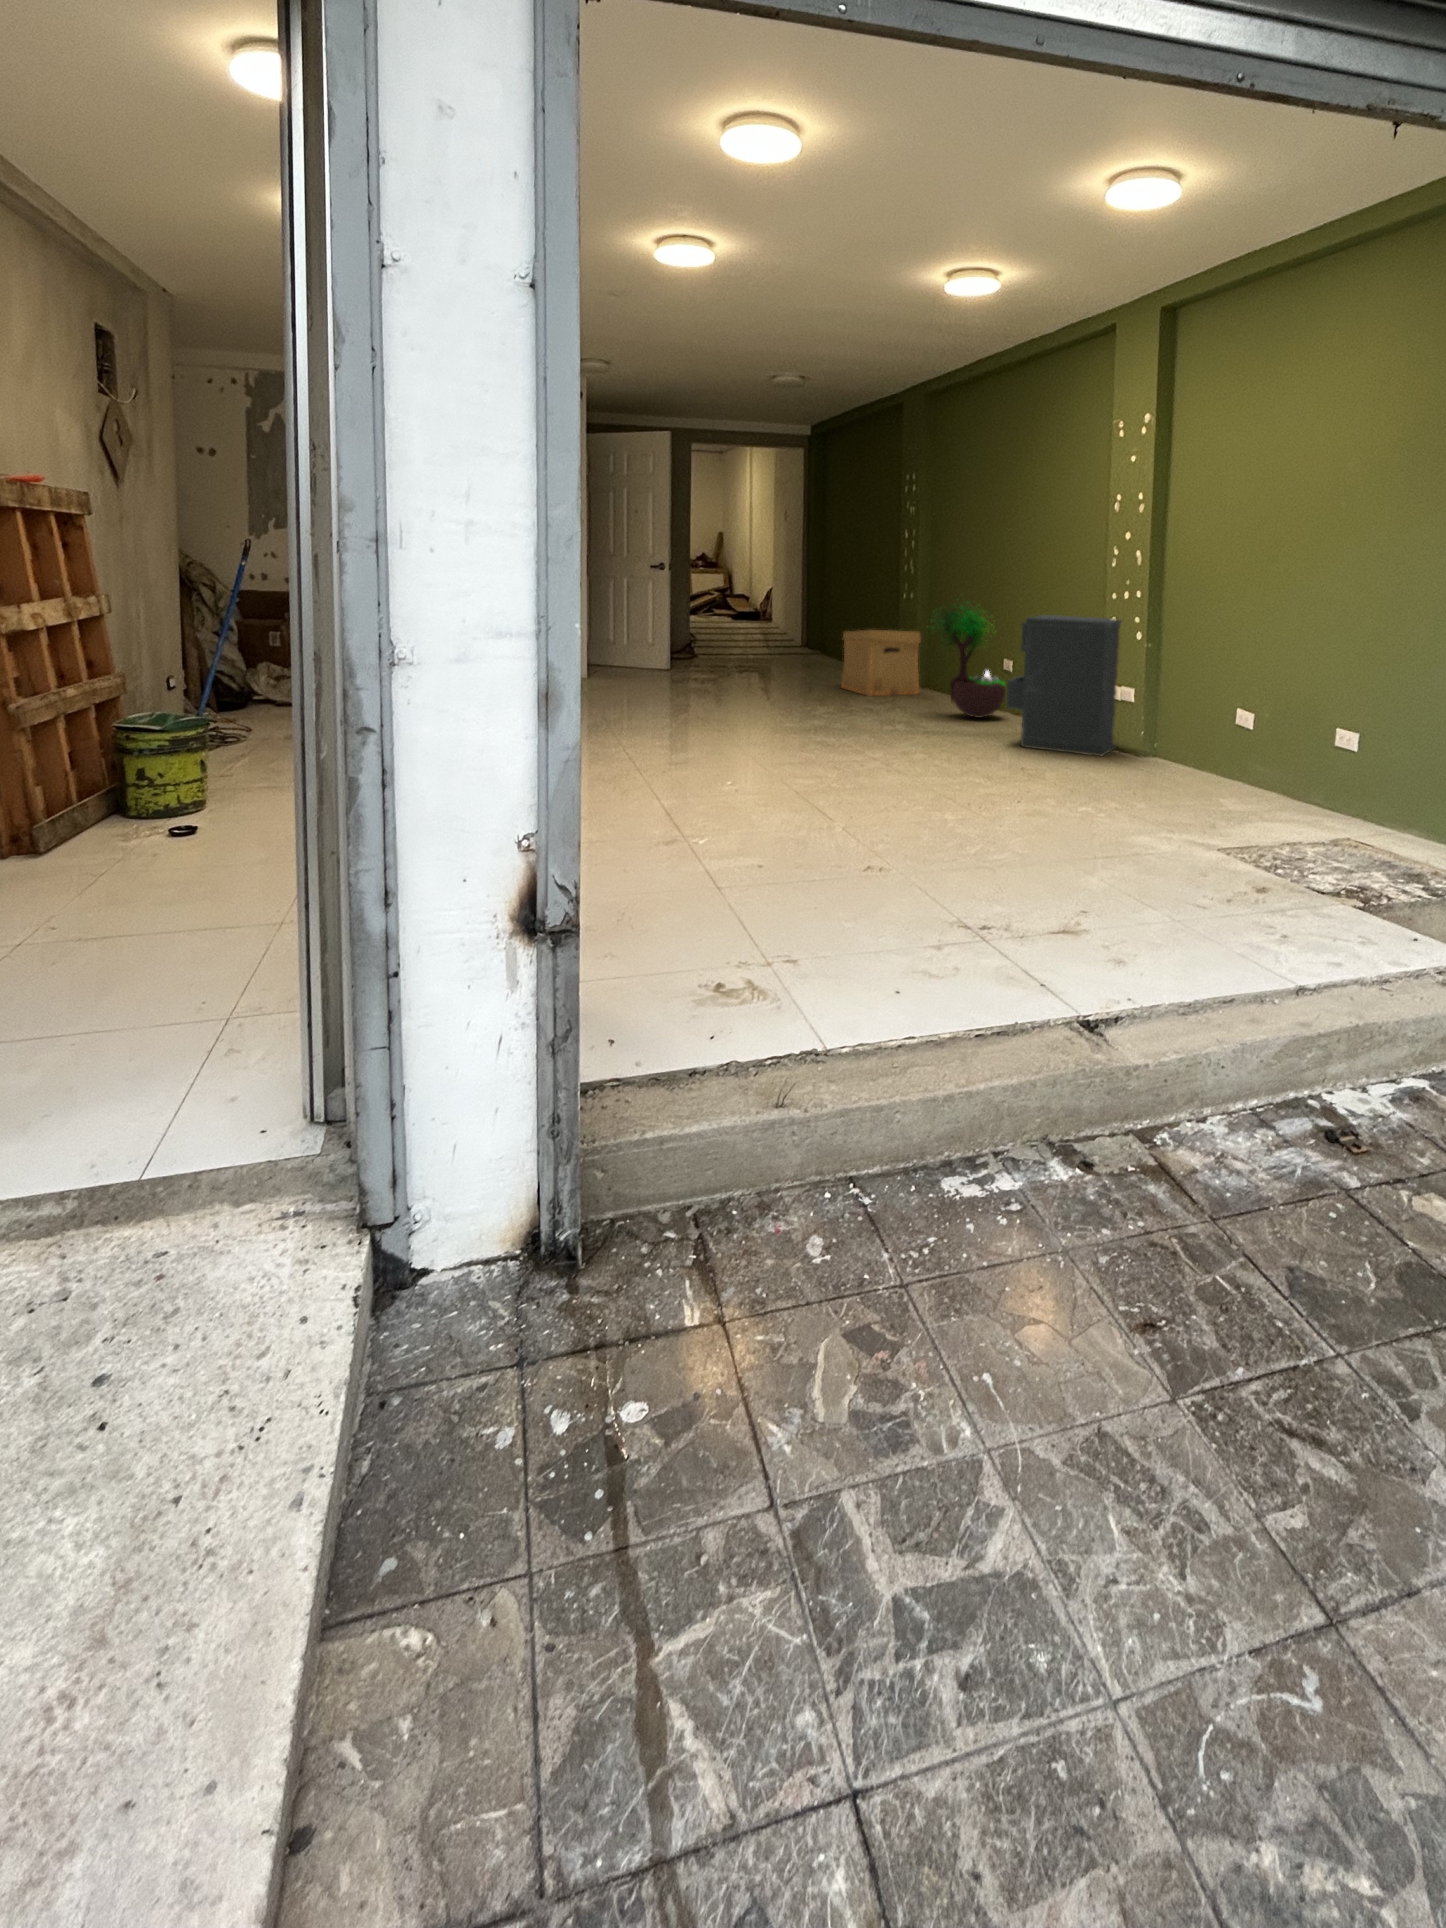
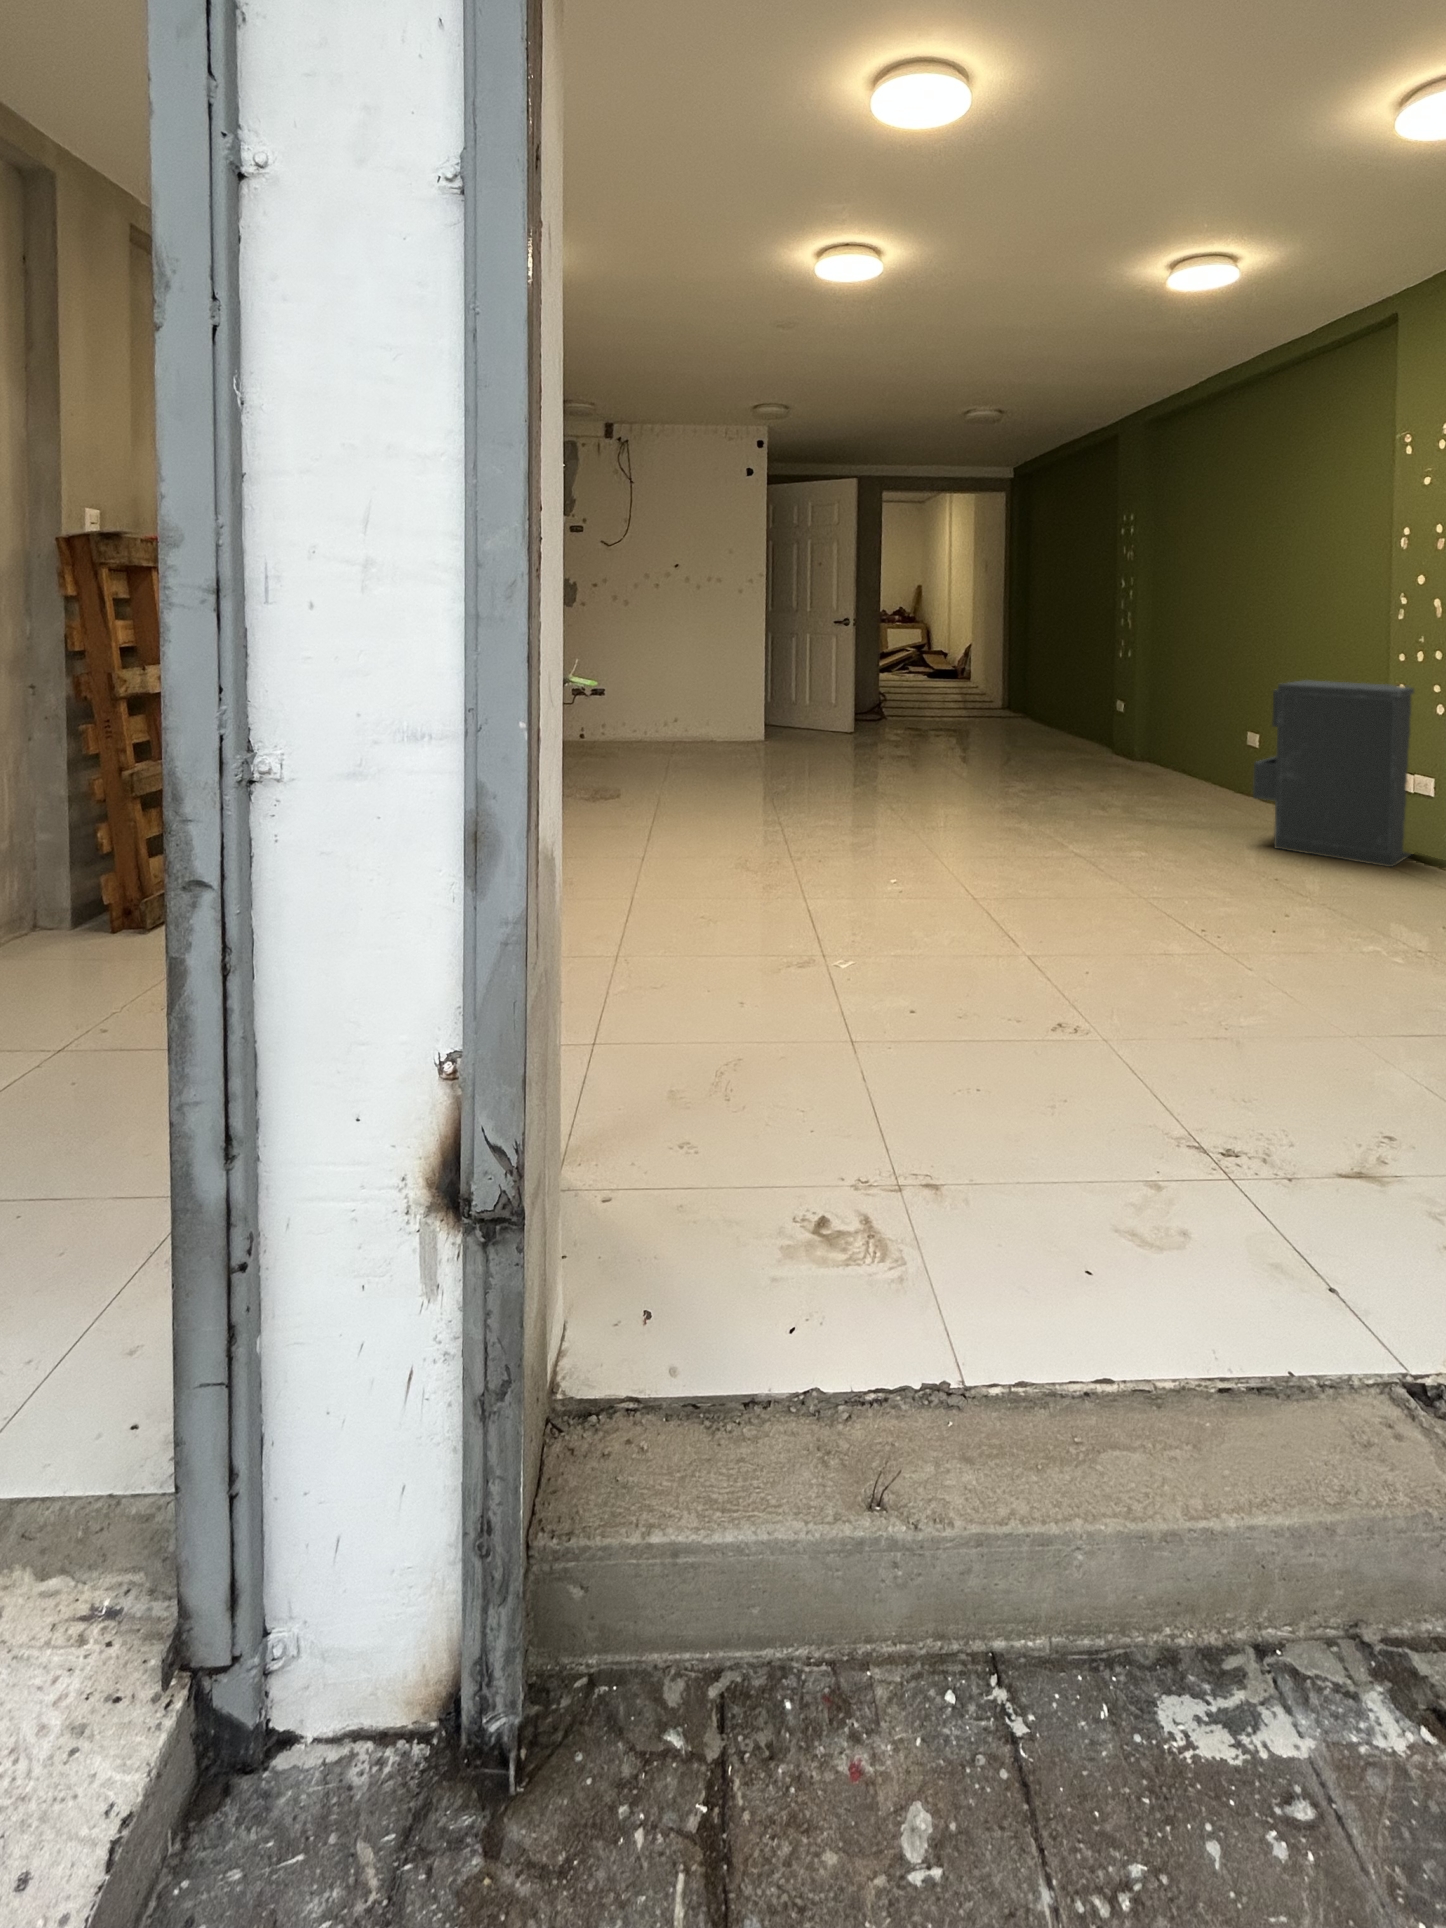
potted tree: present [933,601,1005,718] -> none [1146,651,1253,804]
cardboard box: present [841,630,921,696] -> none [1043,694,1140,773]

